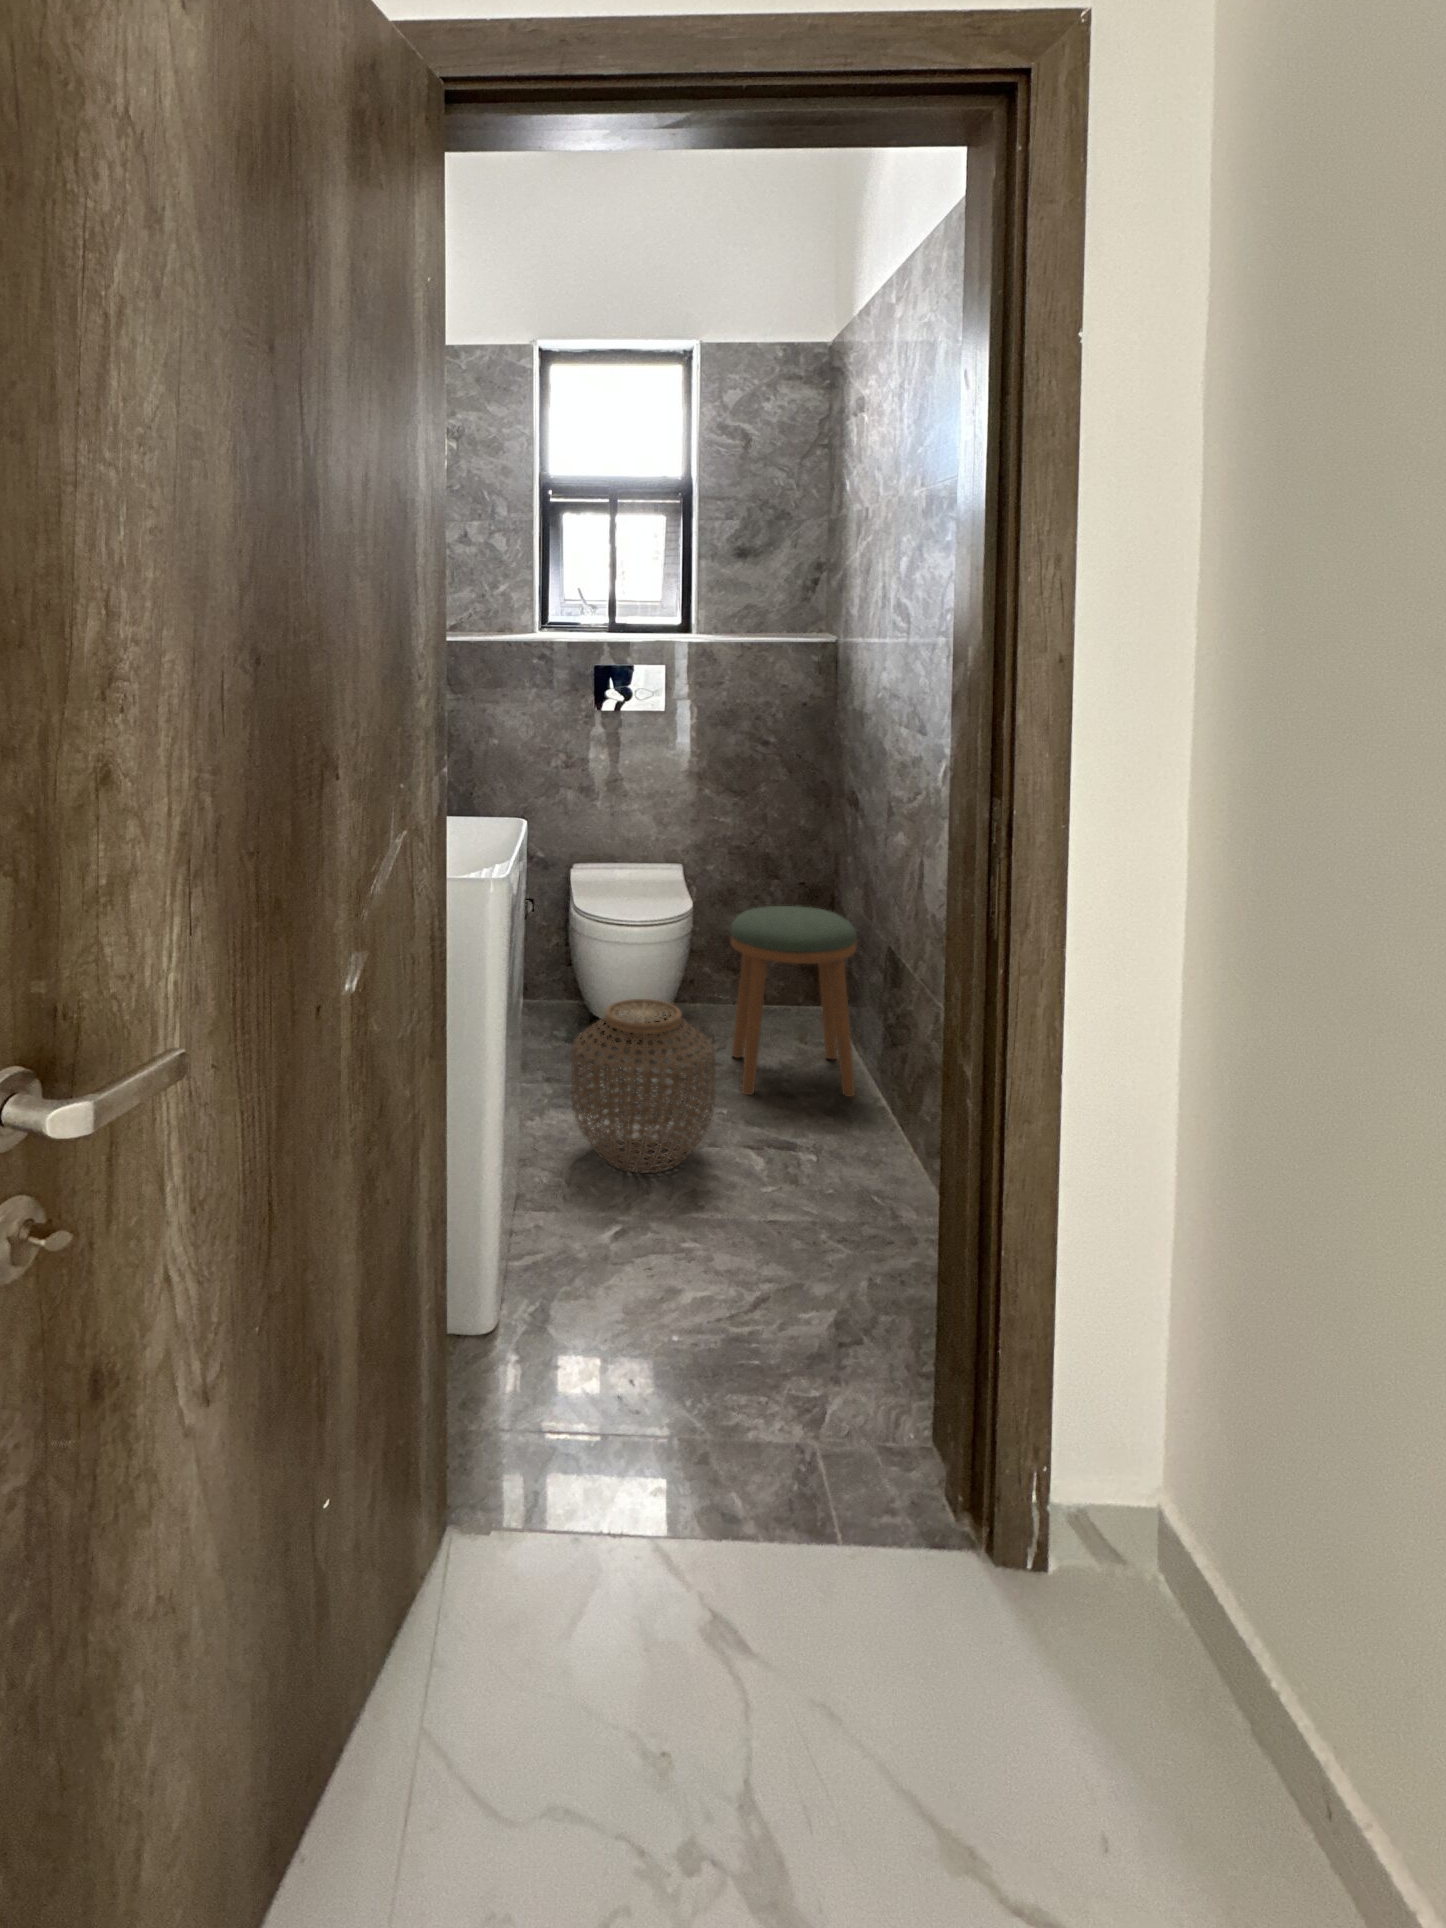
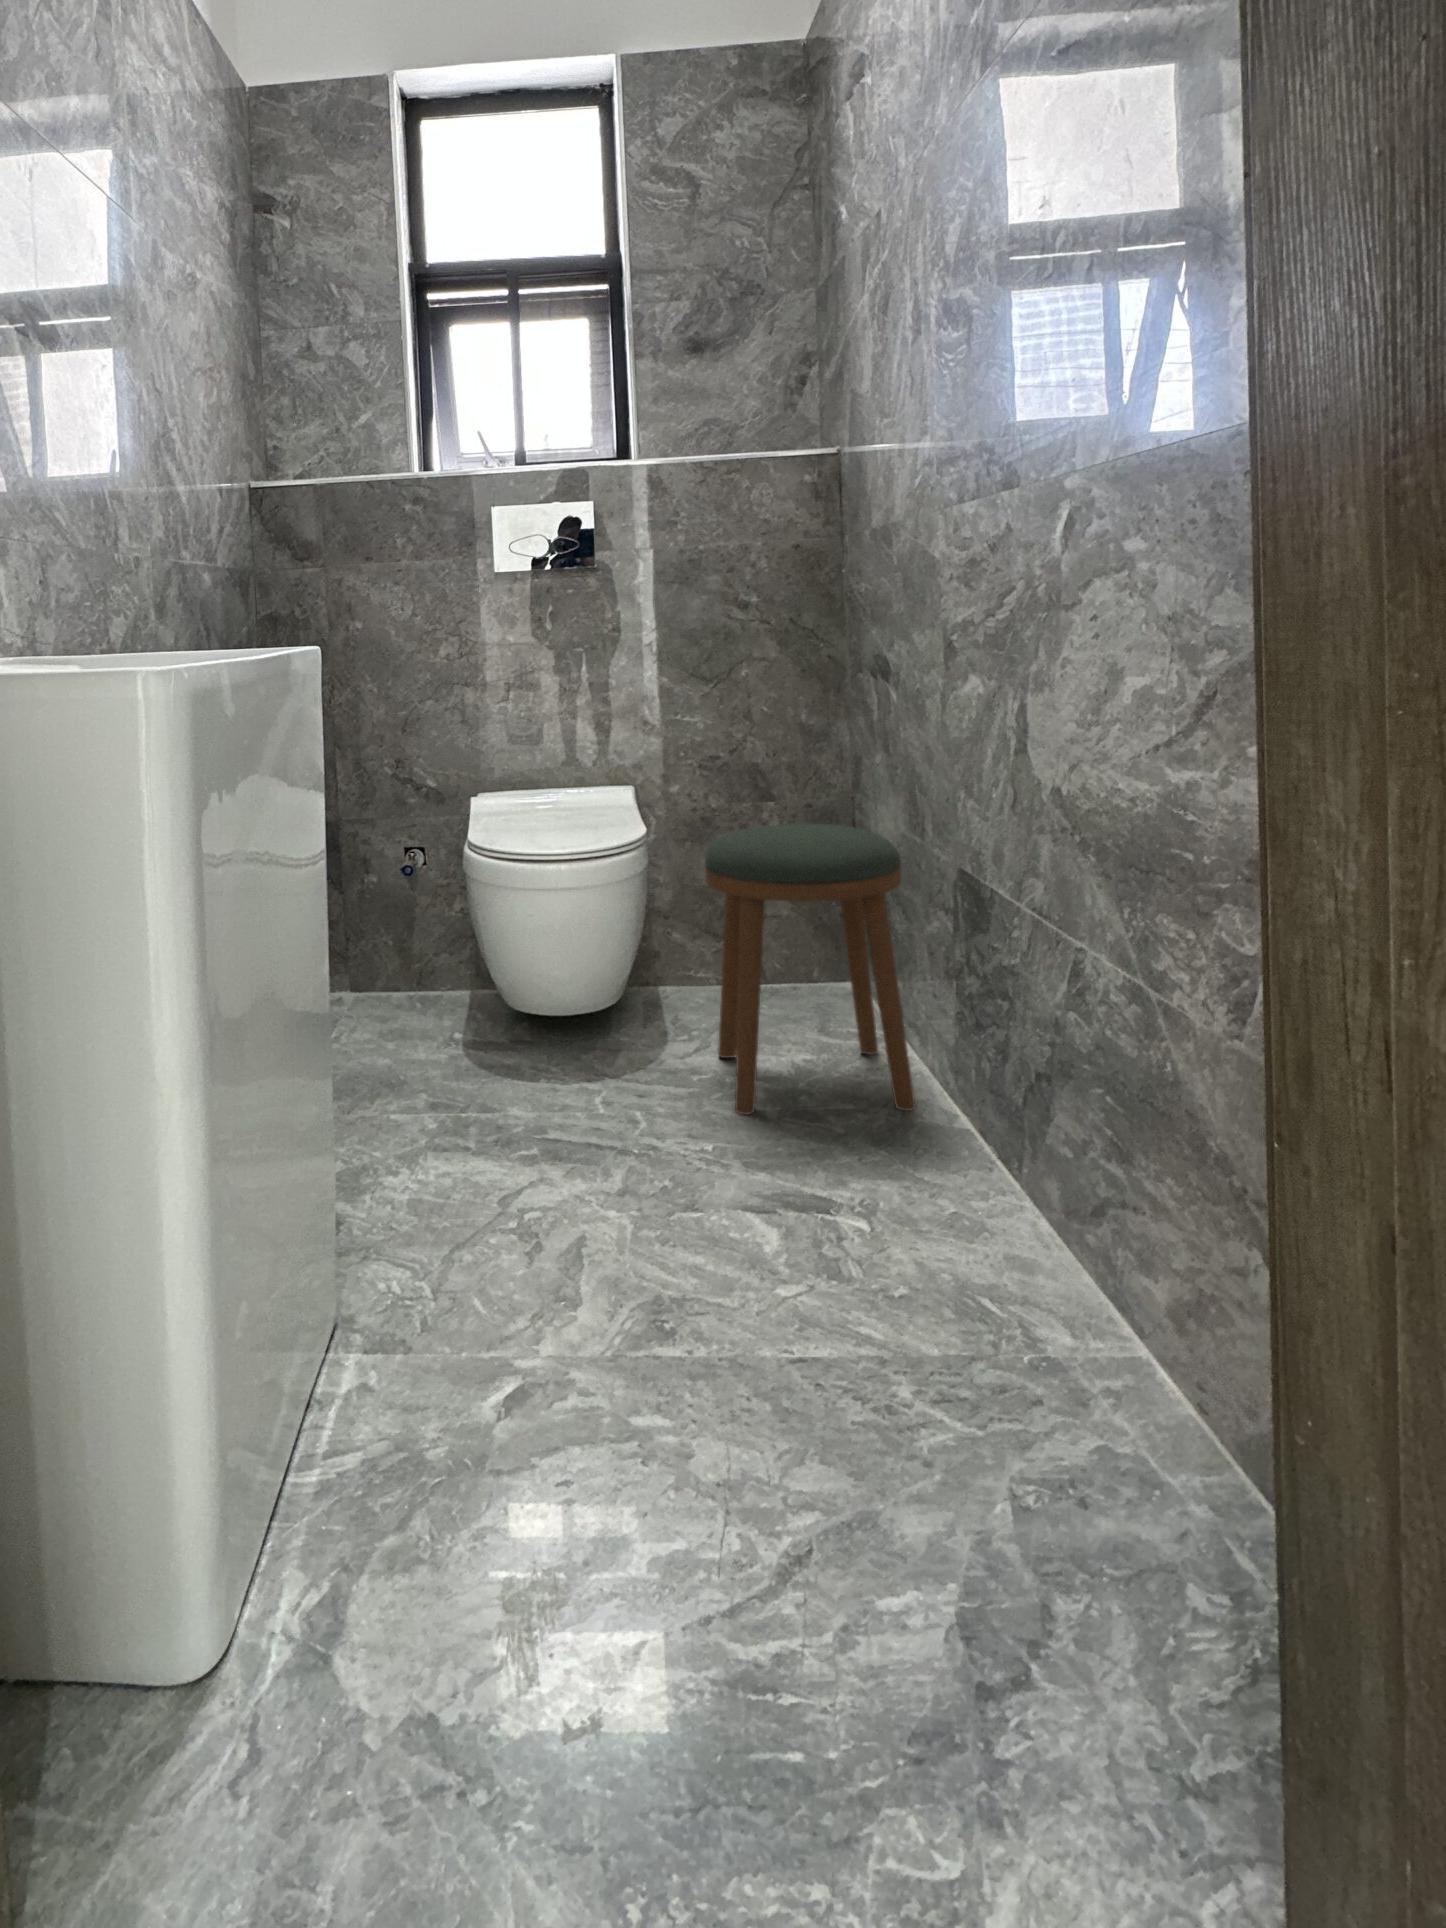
woven basket: present [571,999,716,1173] -> none [437,960,687,1261]

